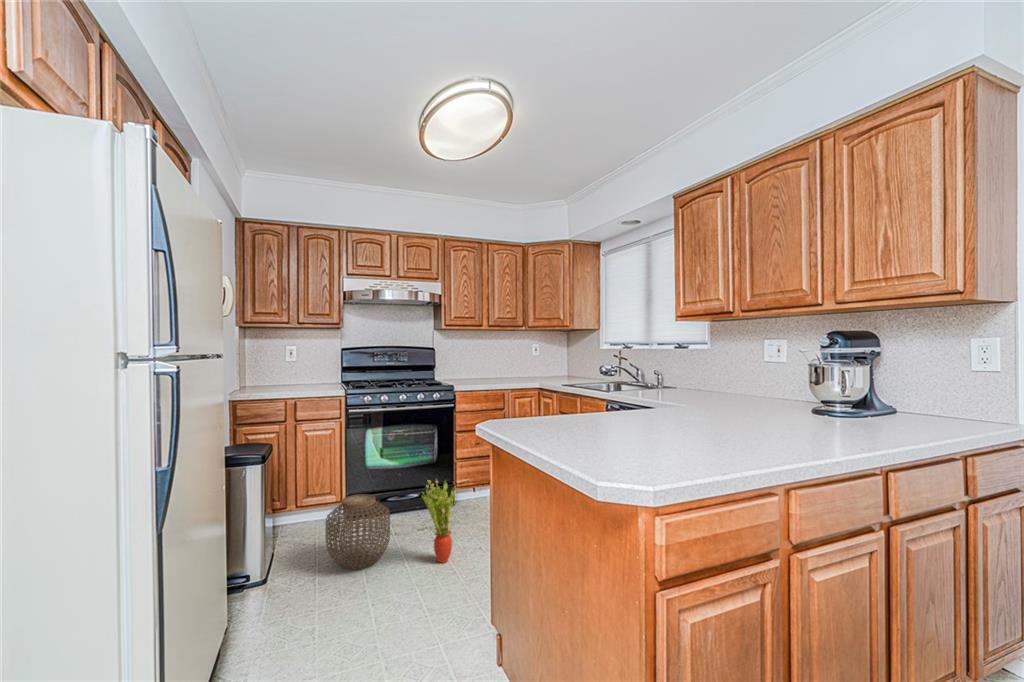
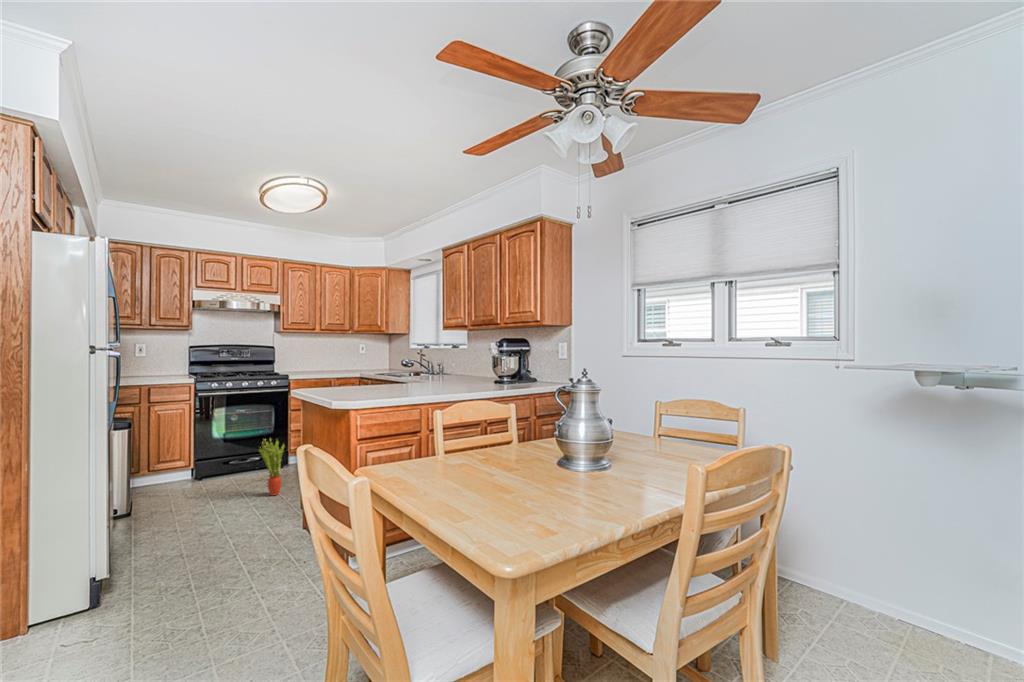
woven basket: present [326,494,390,570] -> none [181,452,233,504]

